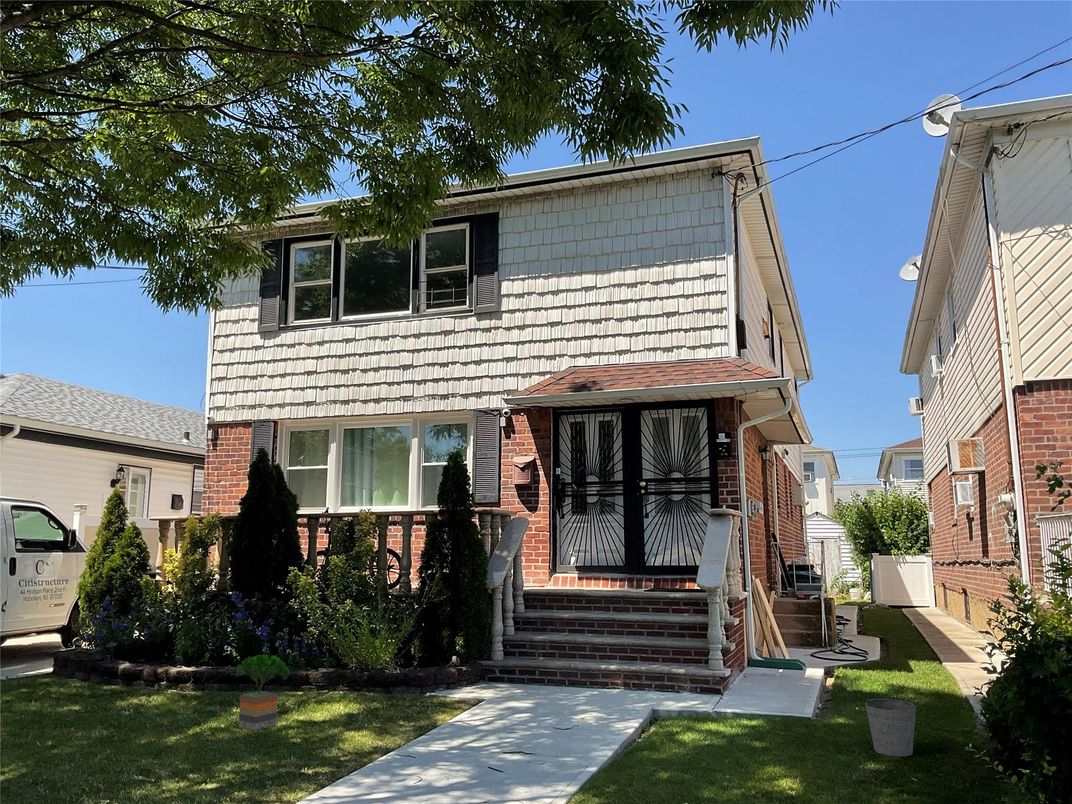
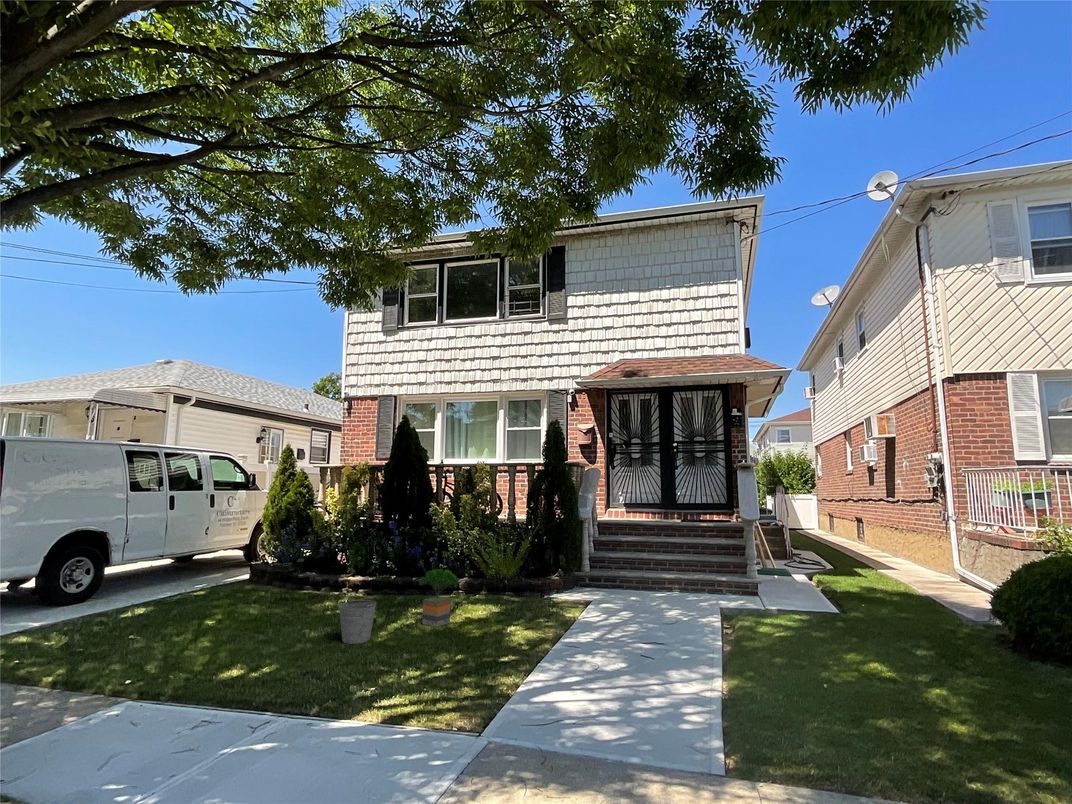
bucket: present [865,699,916,757] -> present [339,600,376,644]

